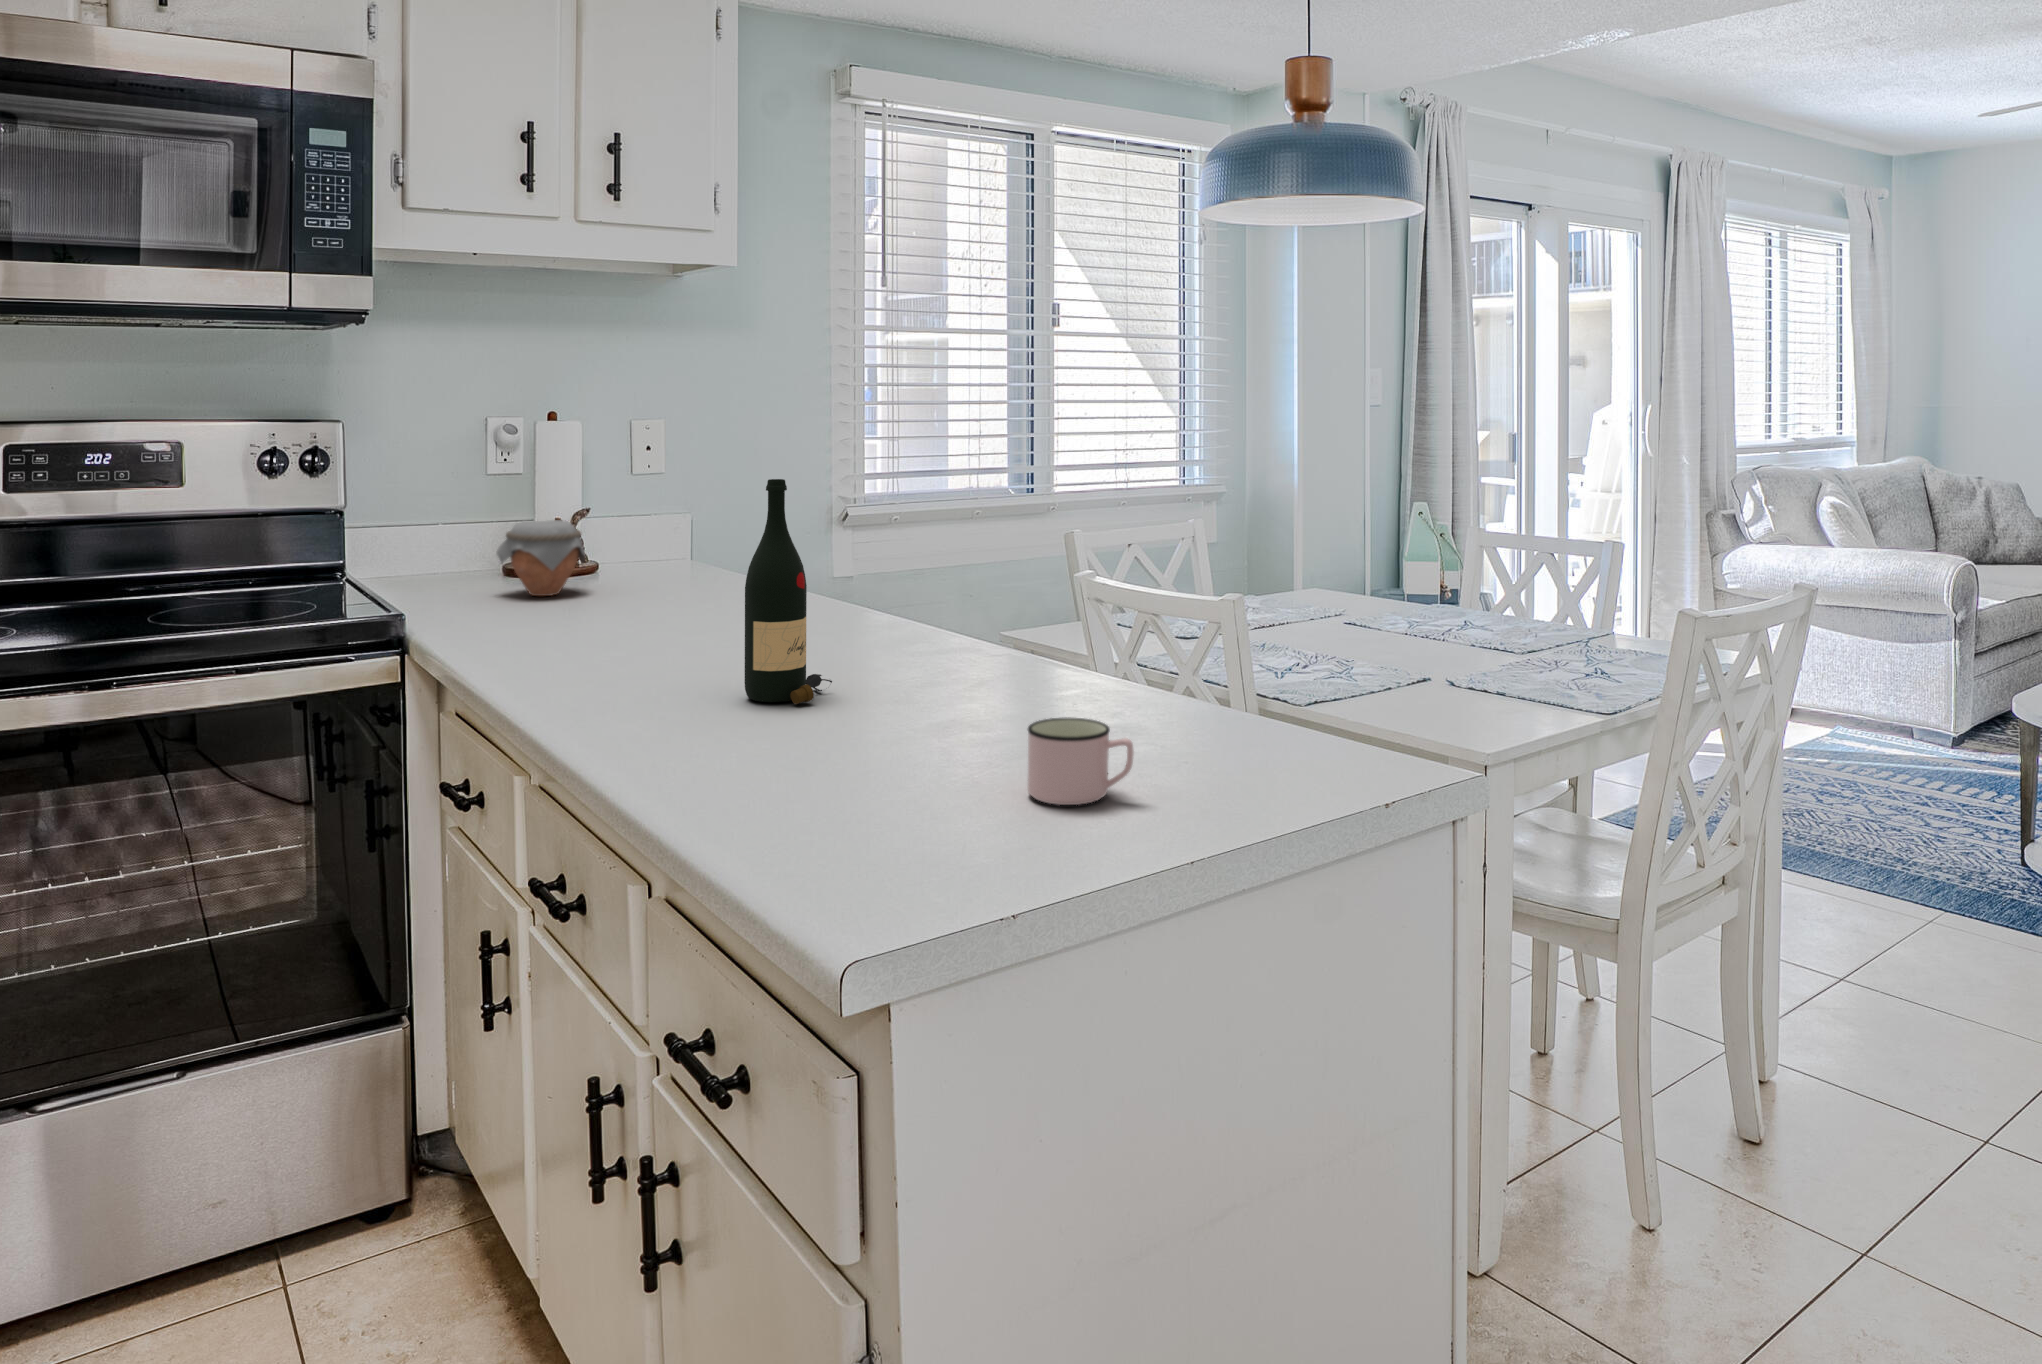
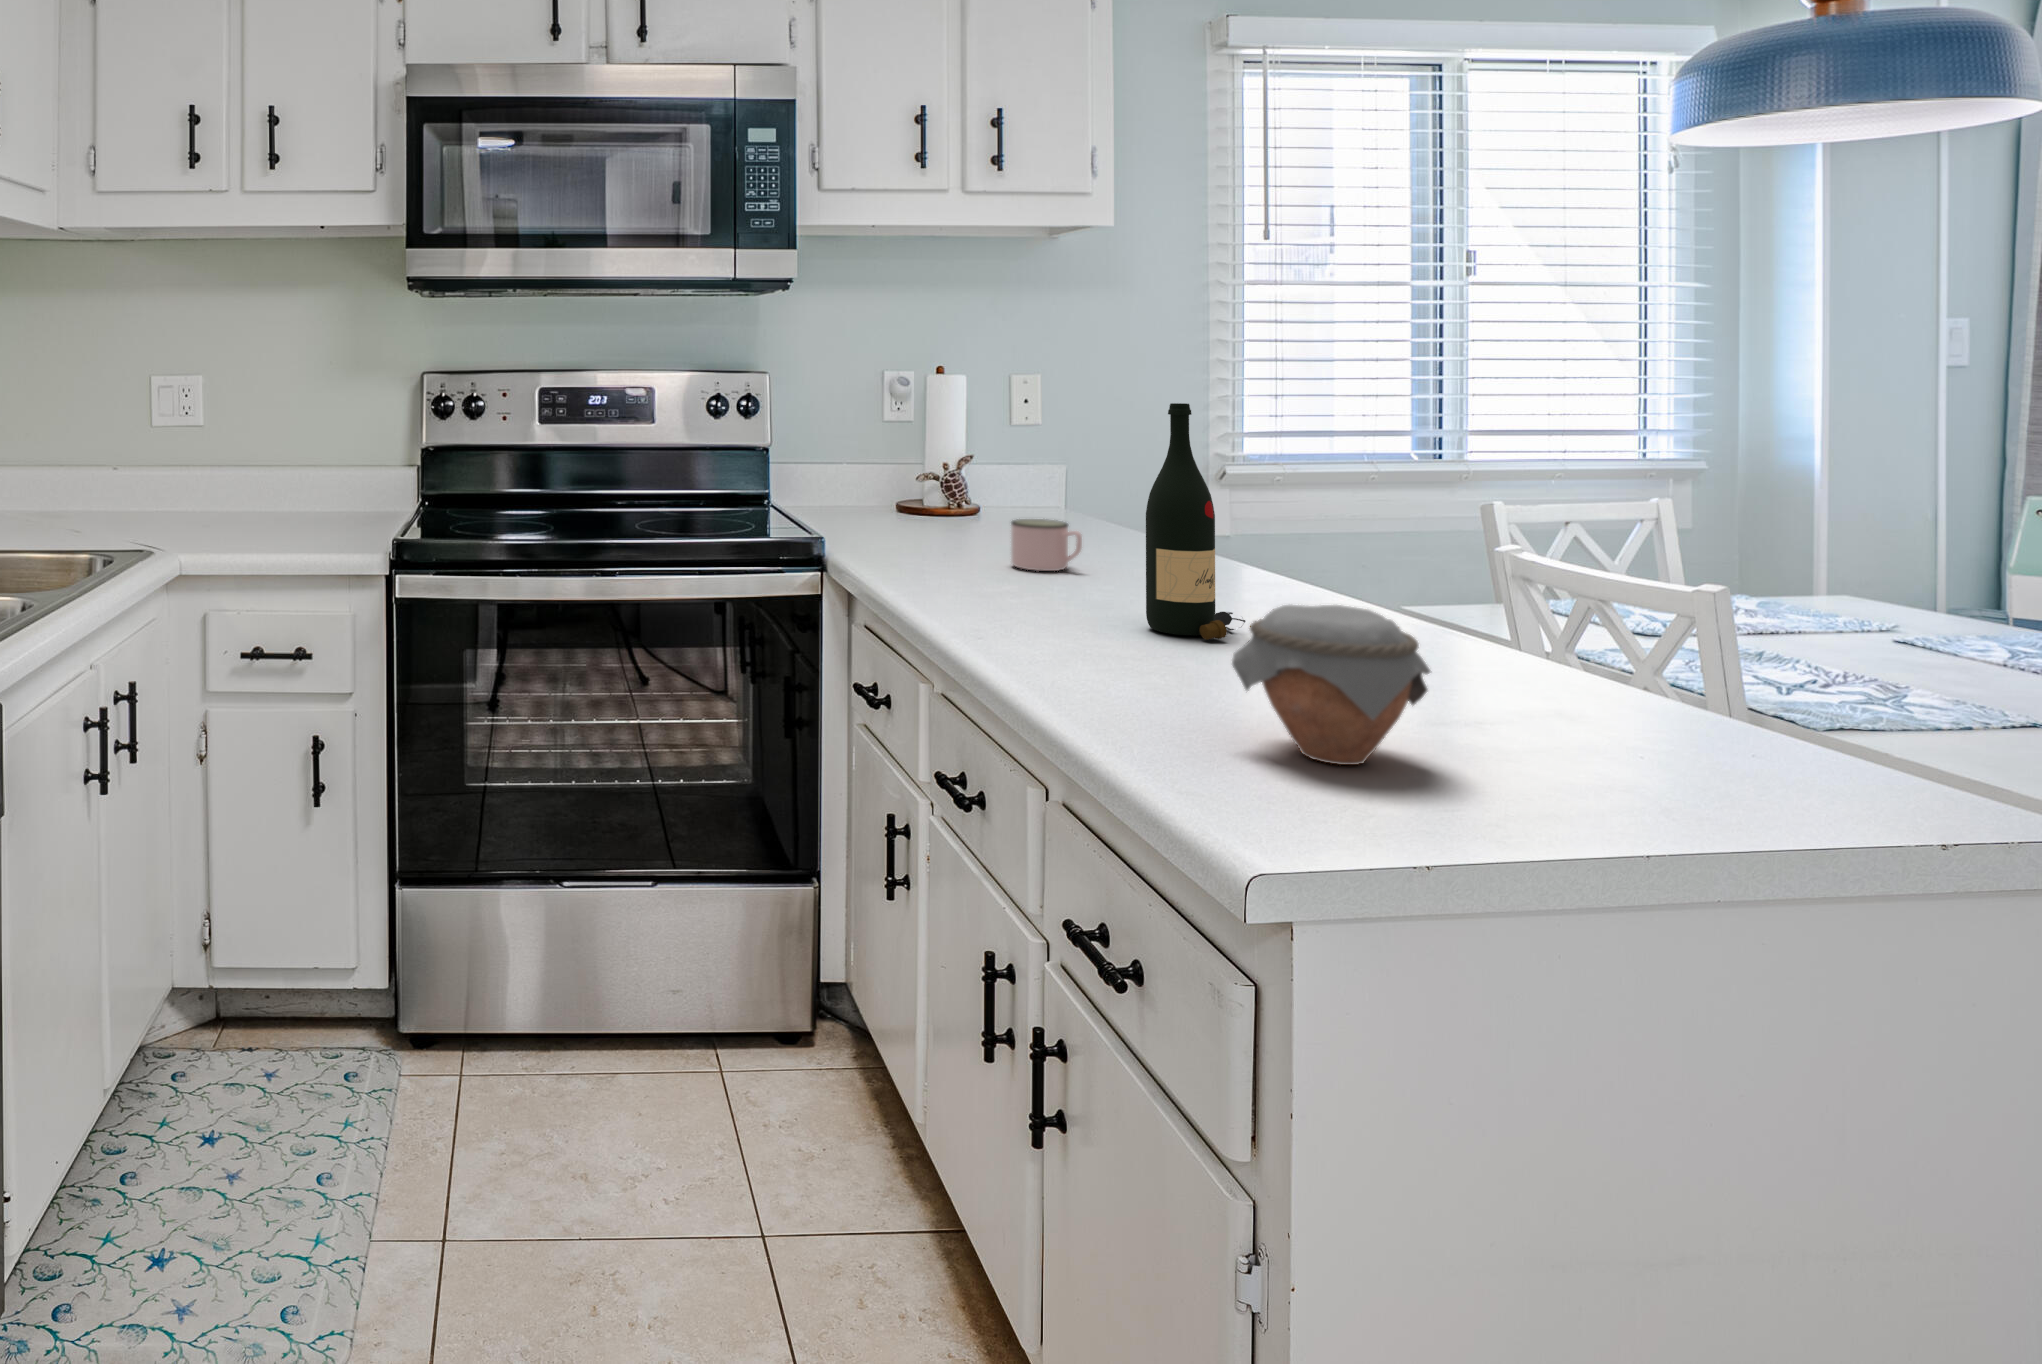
jar: present [497,520,586,596] -> present [1232,605,1430,765]
mug: present [1027,718,1134,805] -> present [1011,519,1082,571]

